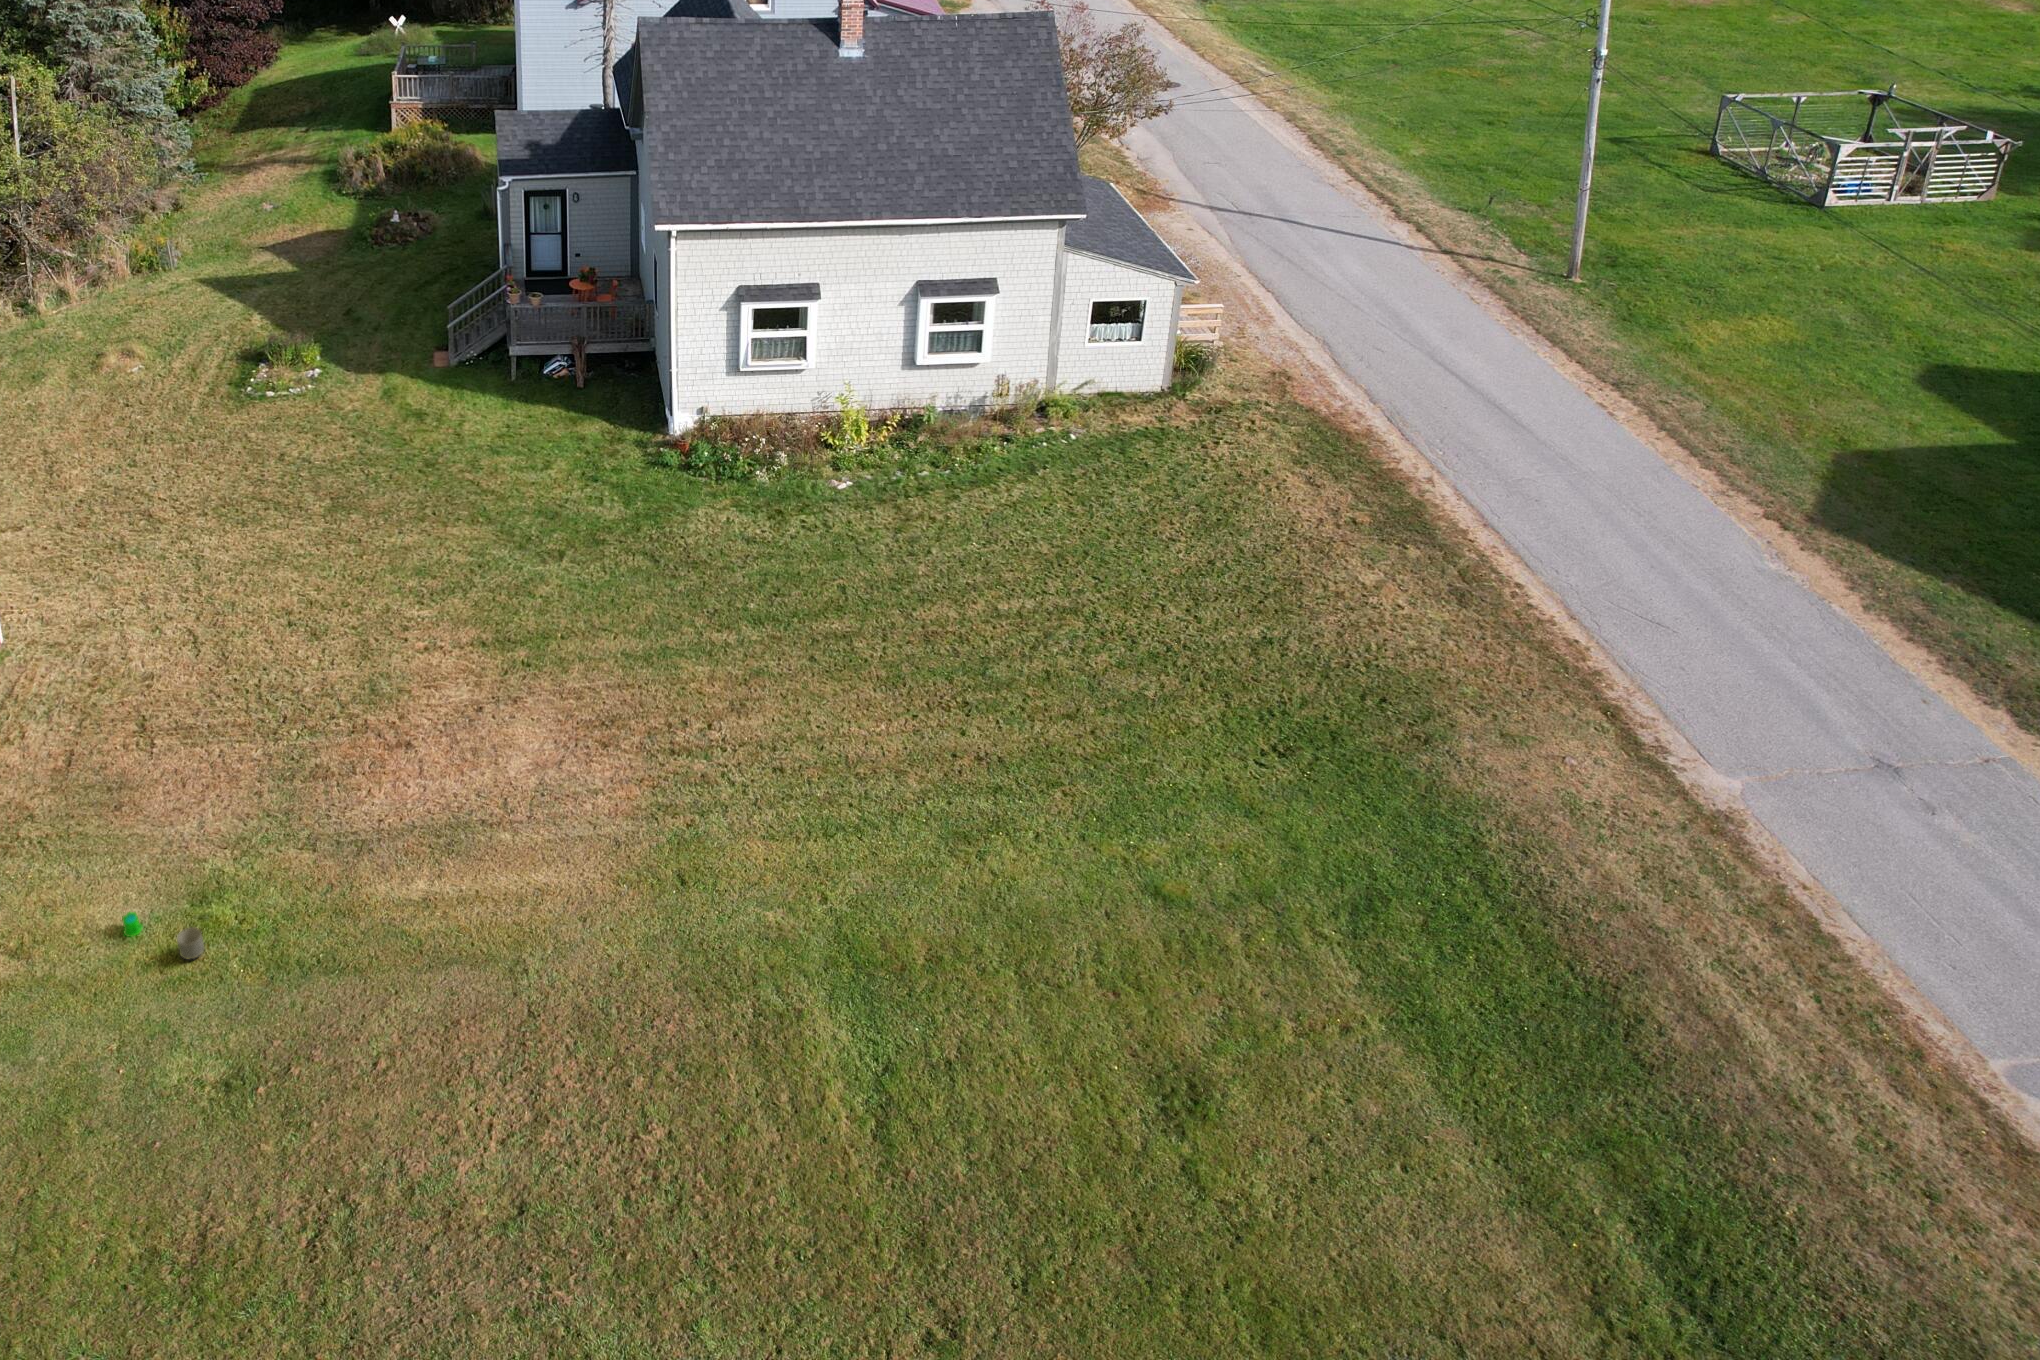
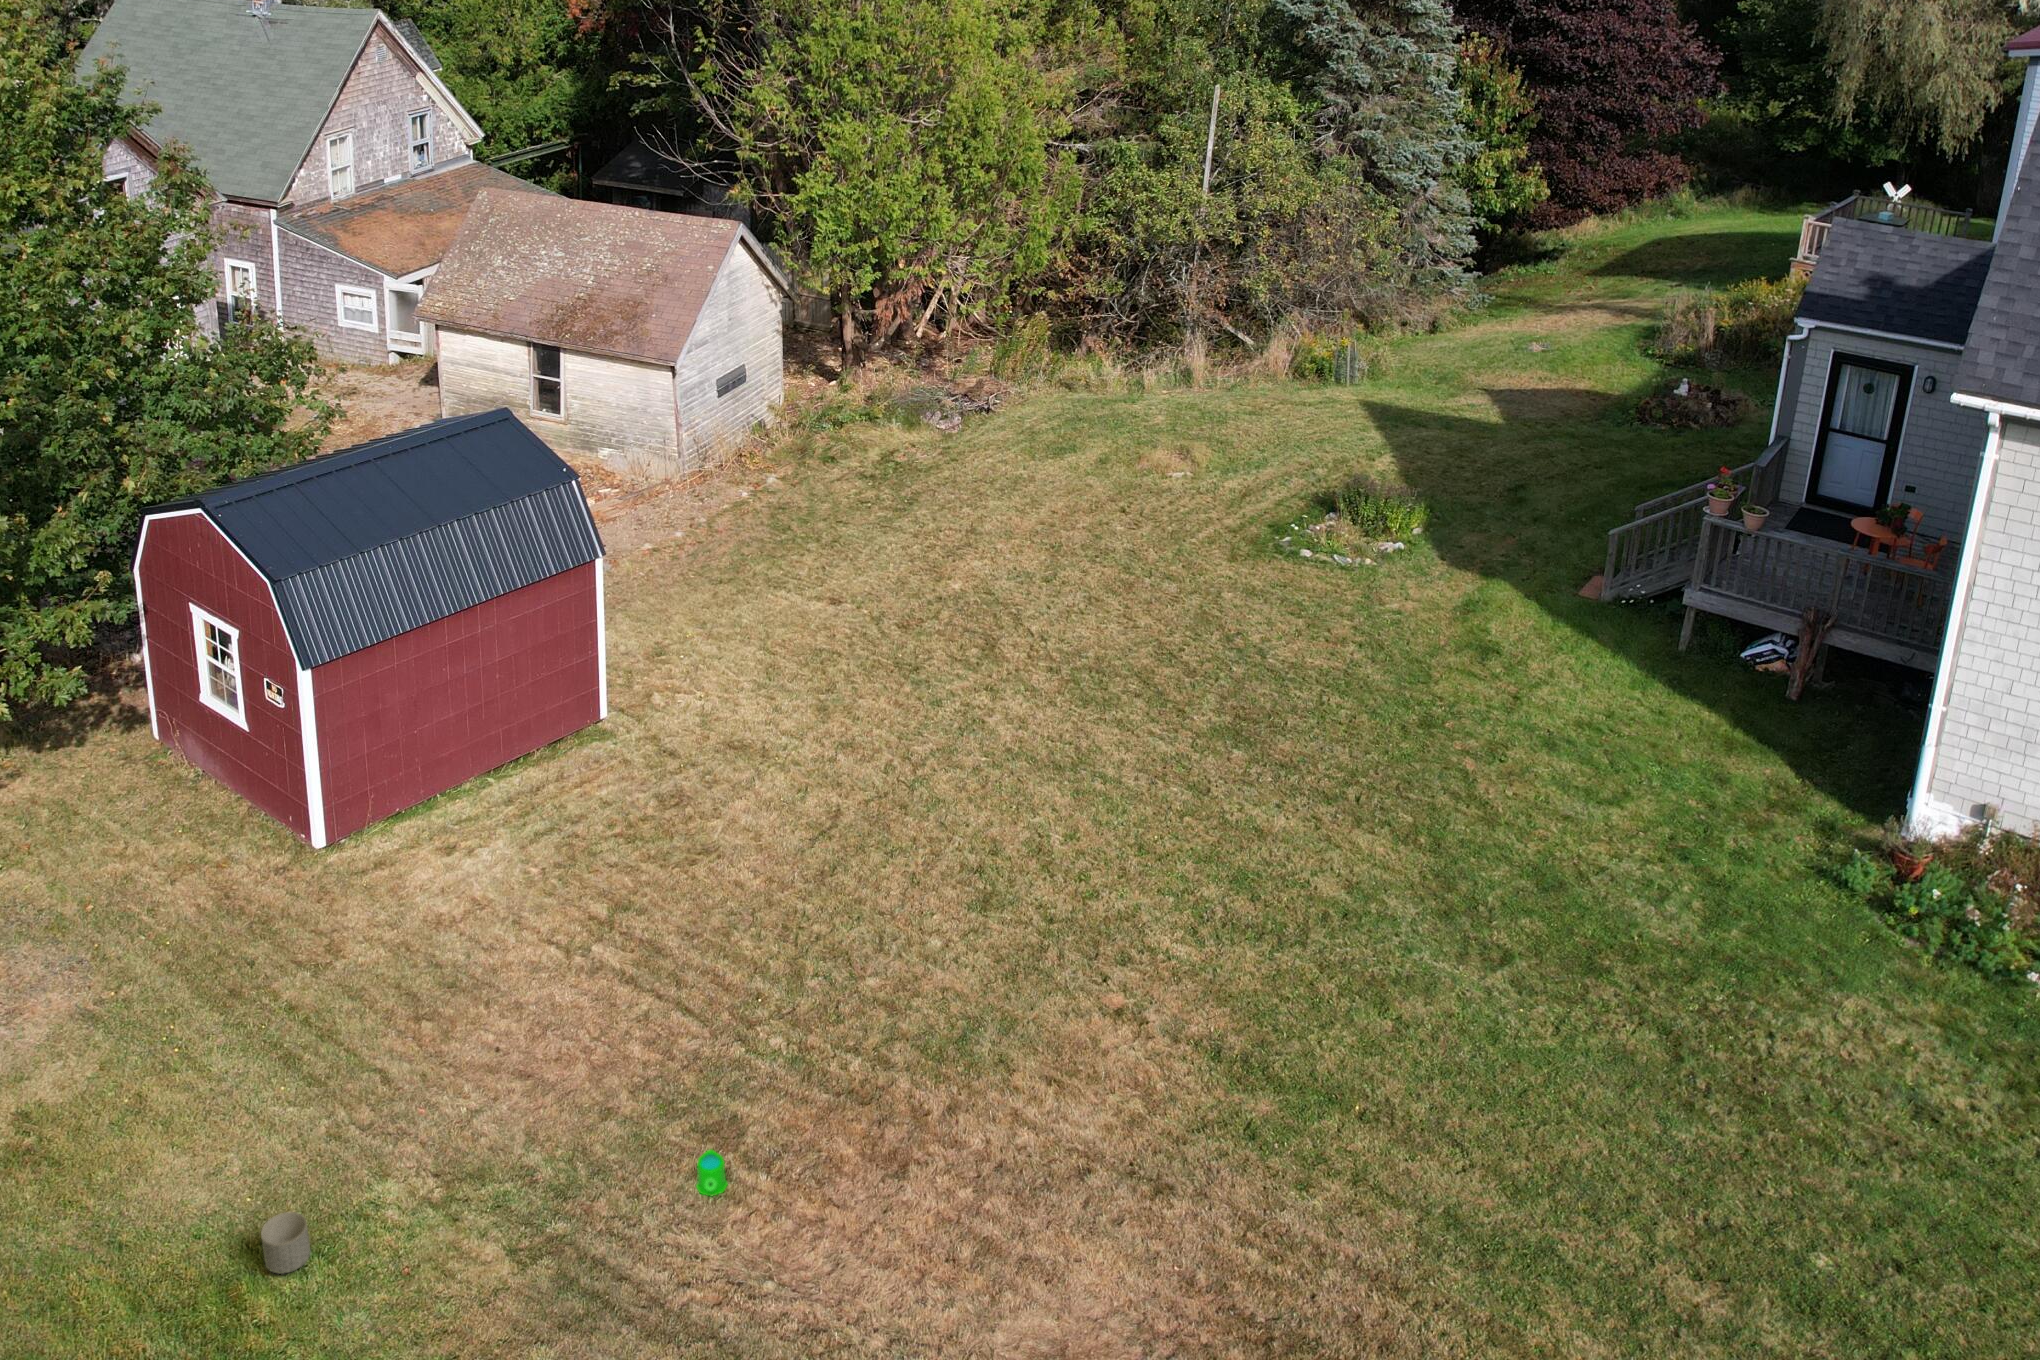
watering can: present [122,912,143,937] -> present [696,1150,728,1196]

